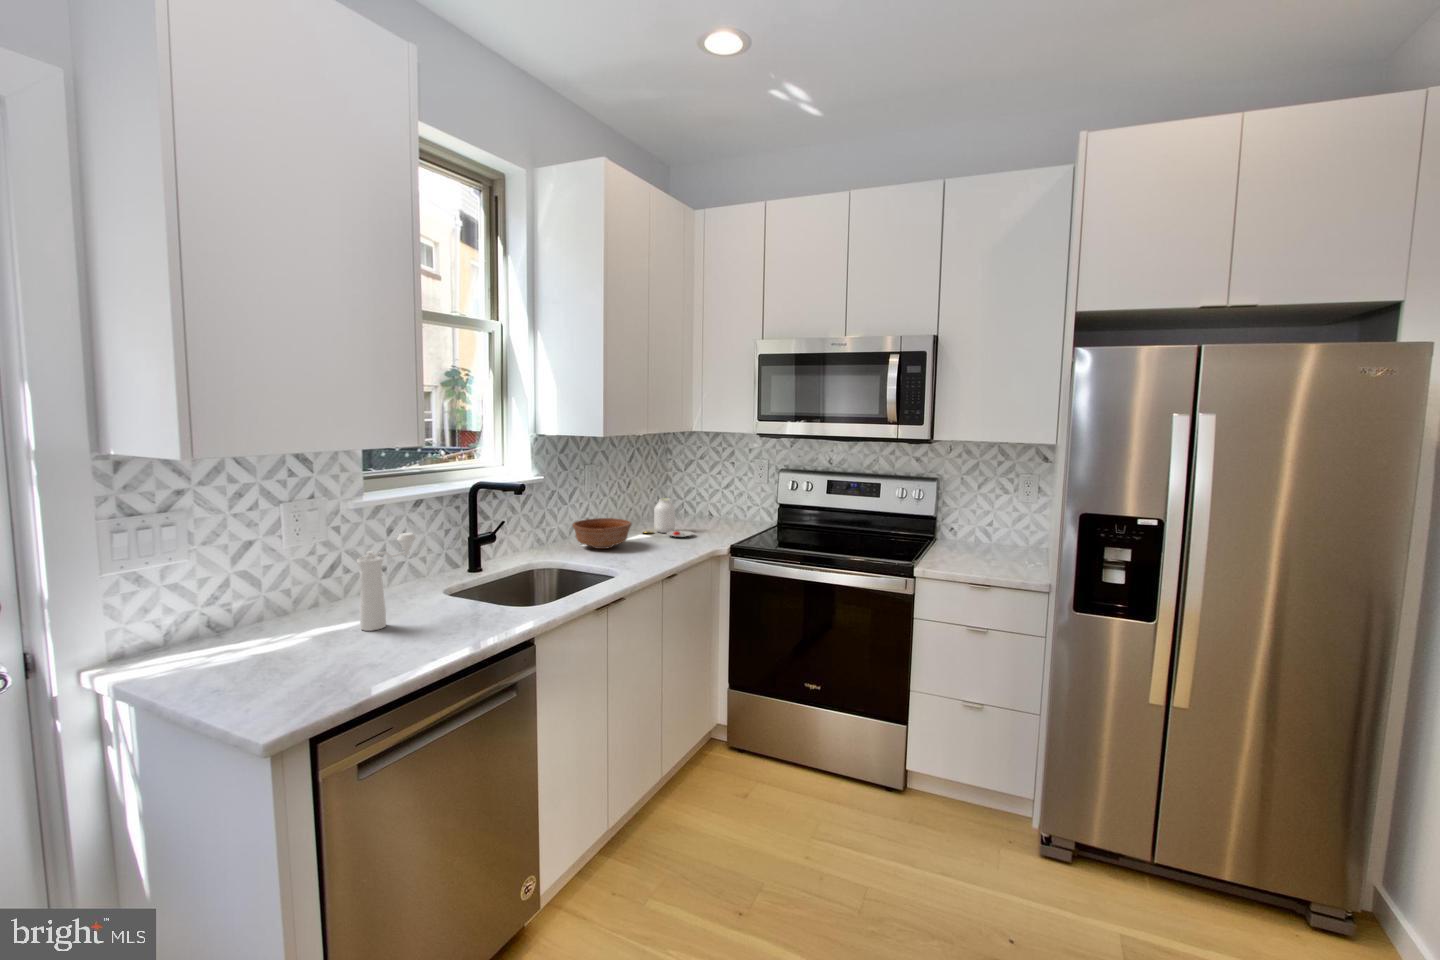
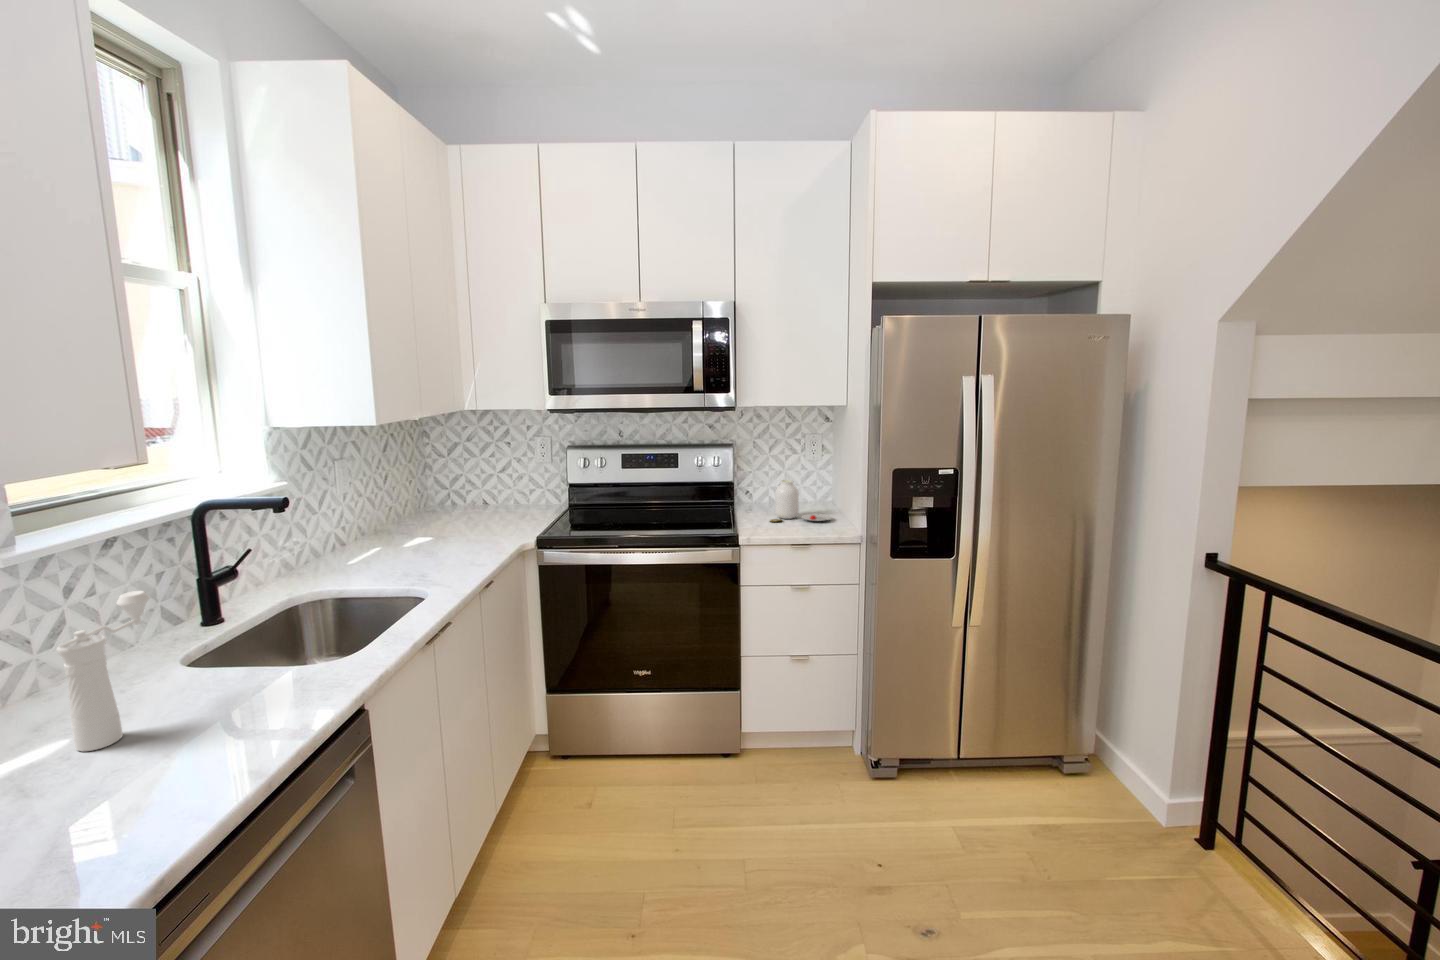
jar: present [644,498,693,537] -> present [770,480,832,522]
bowl: present [573,518,632,549] -> none [334,524,415,565]

